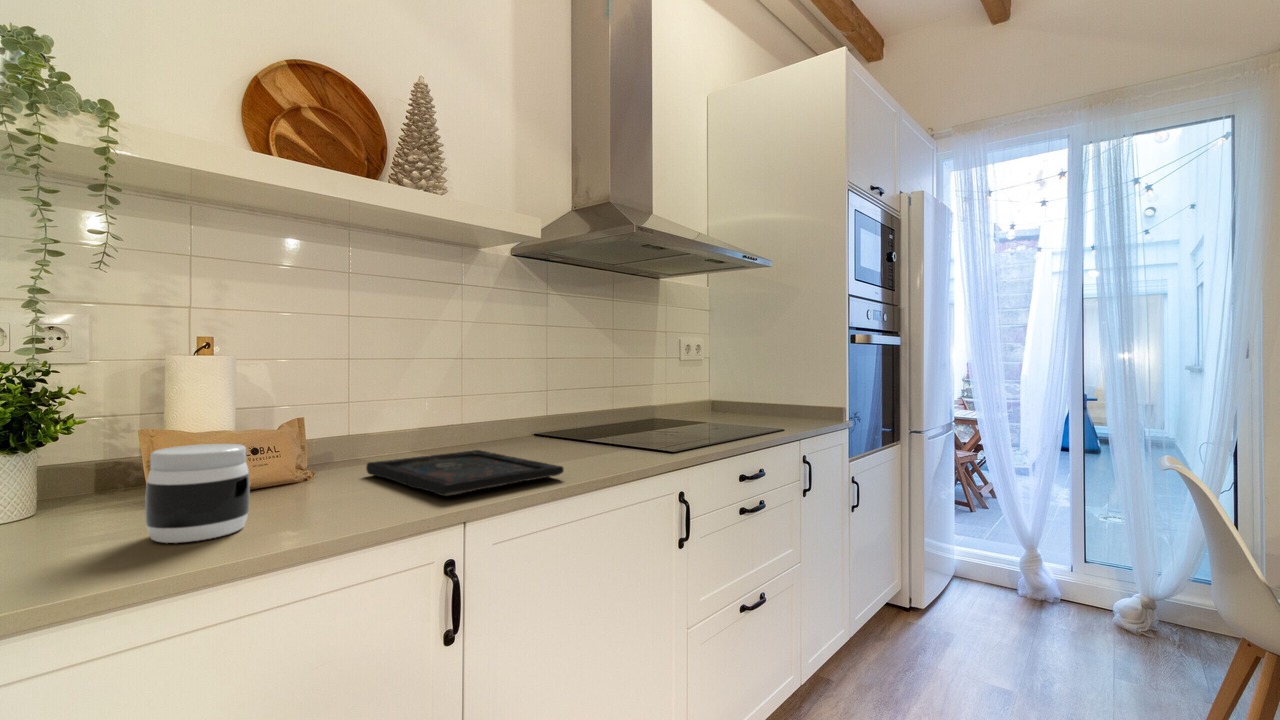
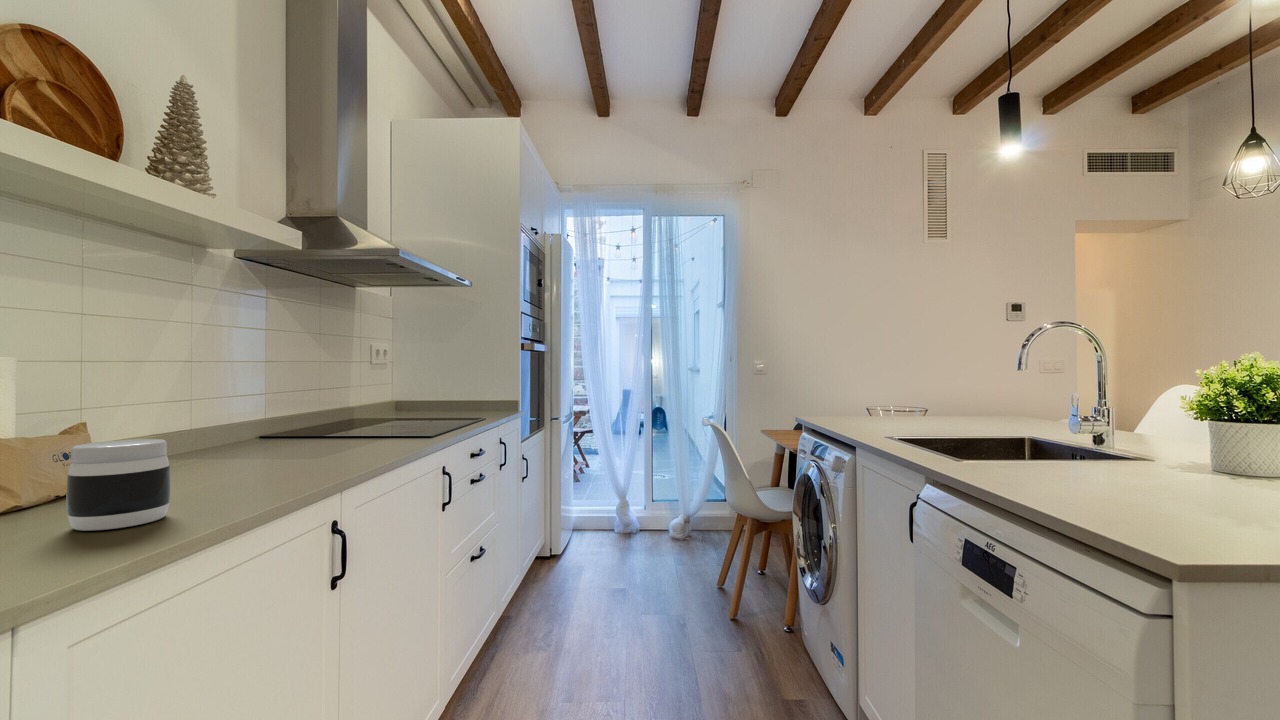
tray: present [366,450,564,496] -> none [163,448,381,477]

